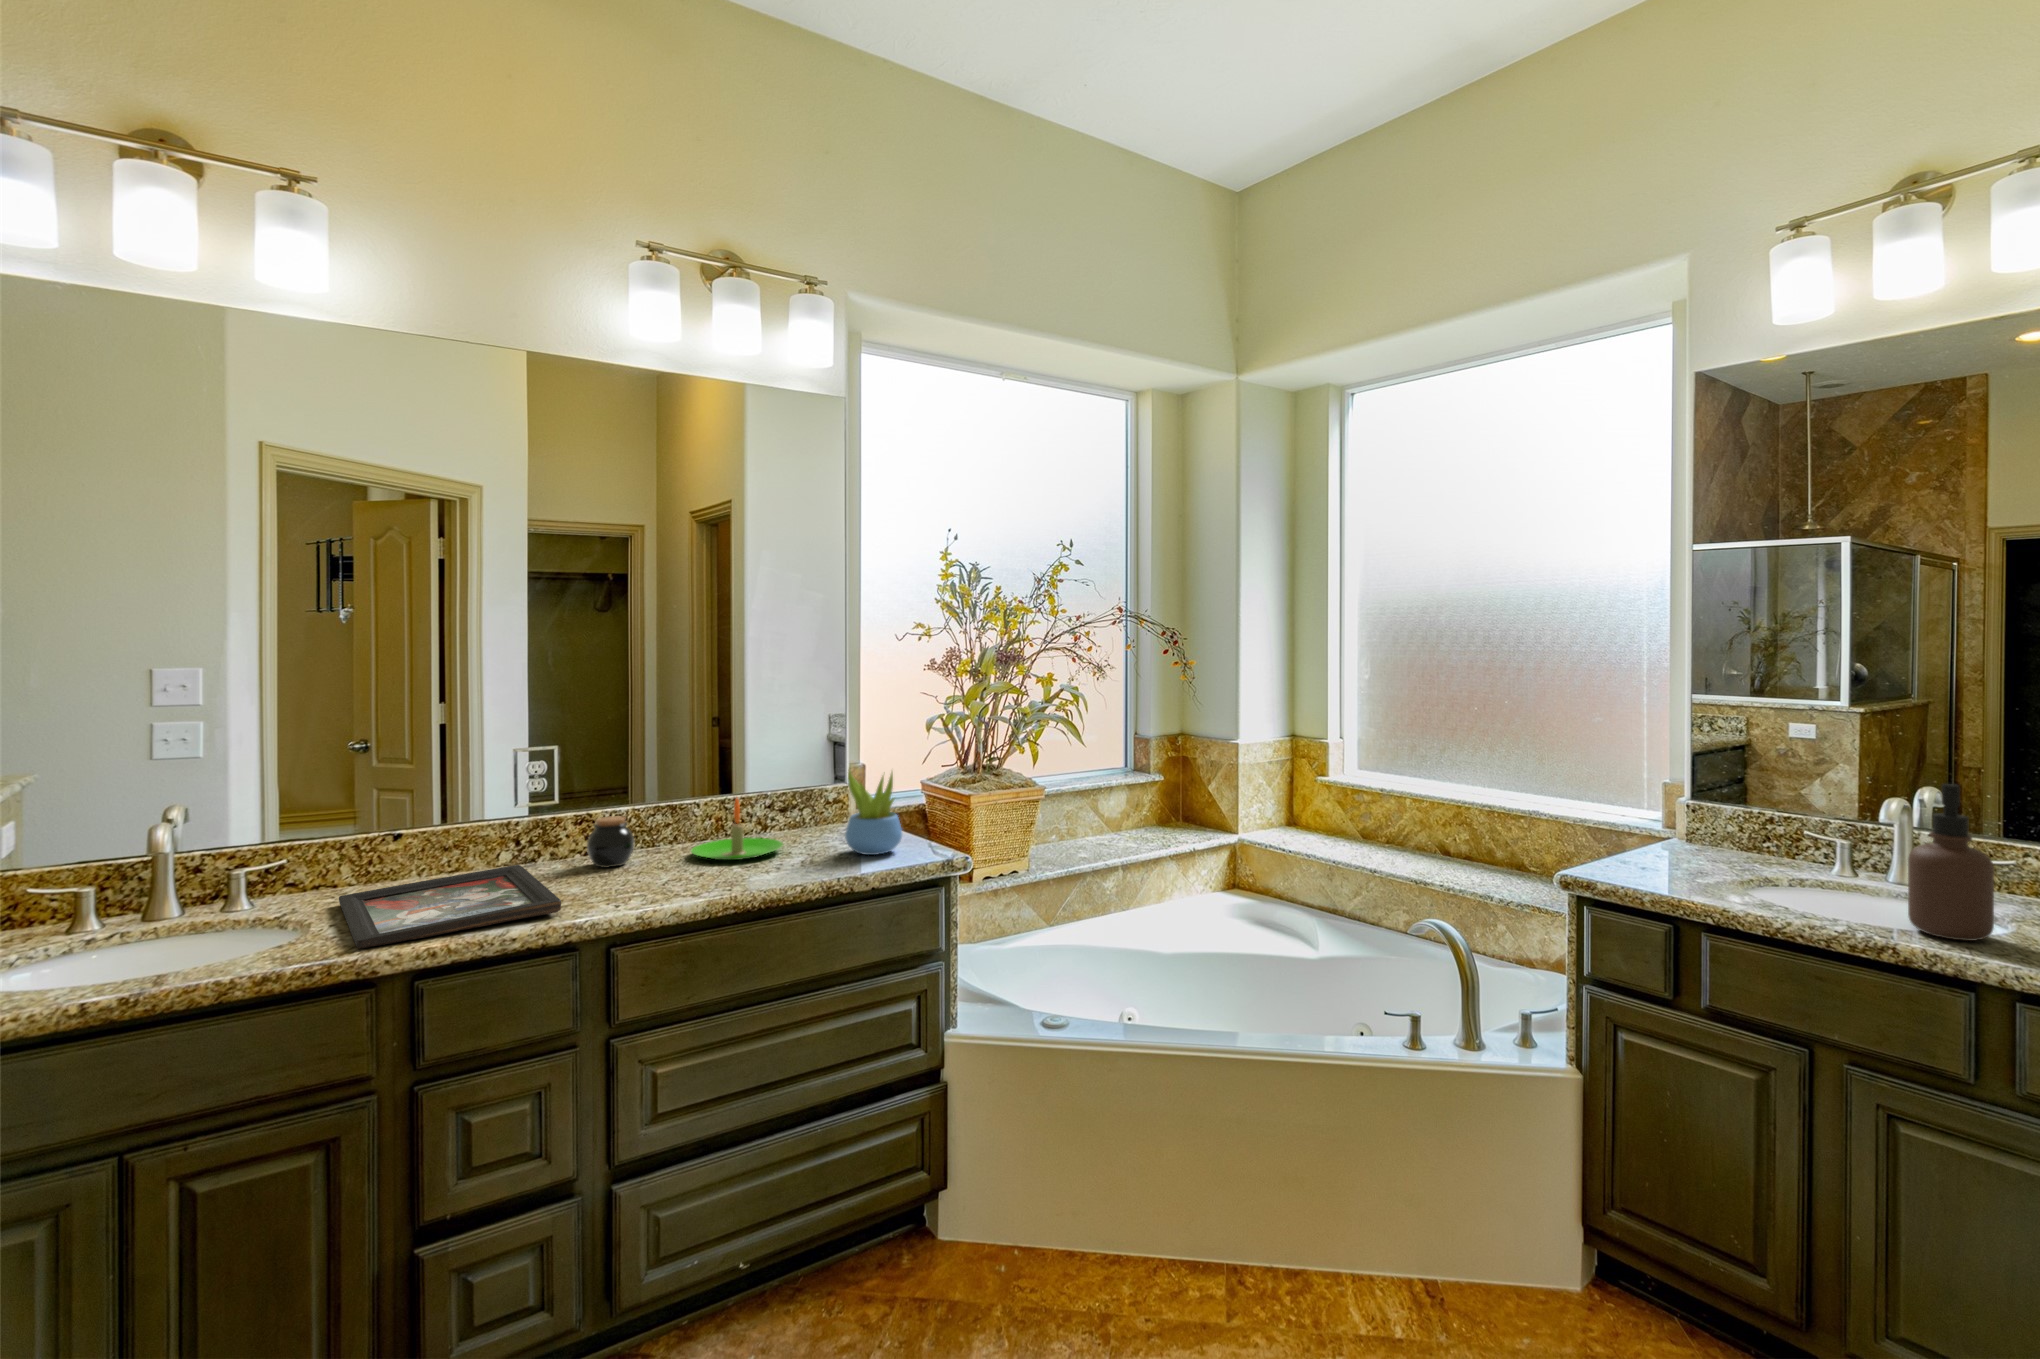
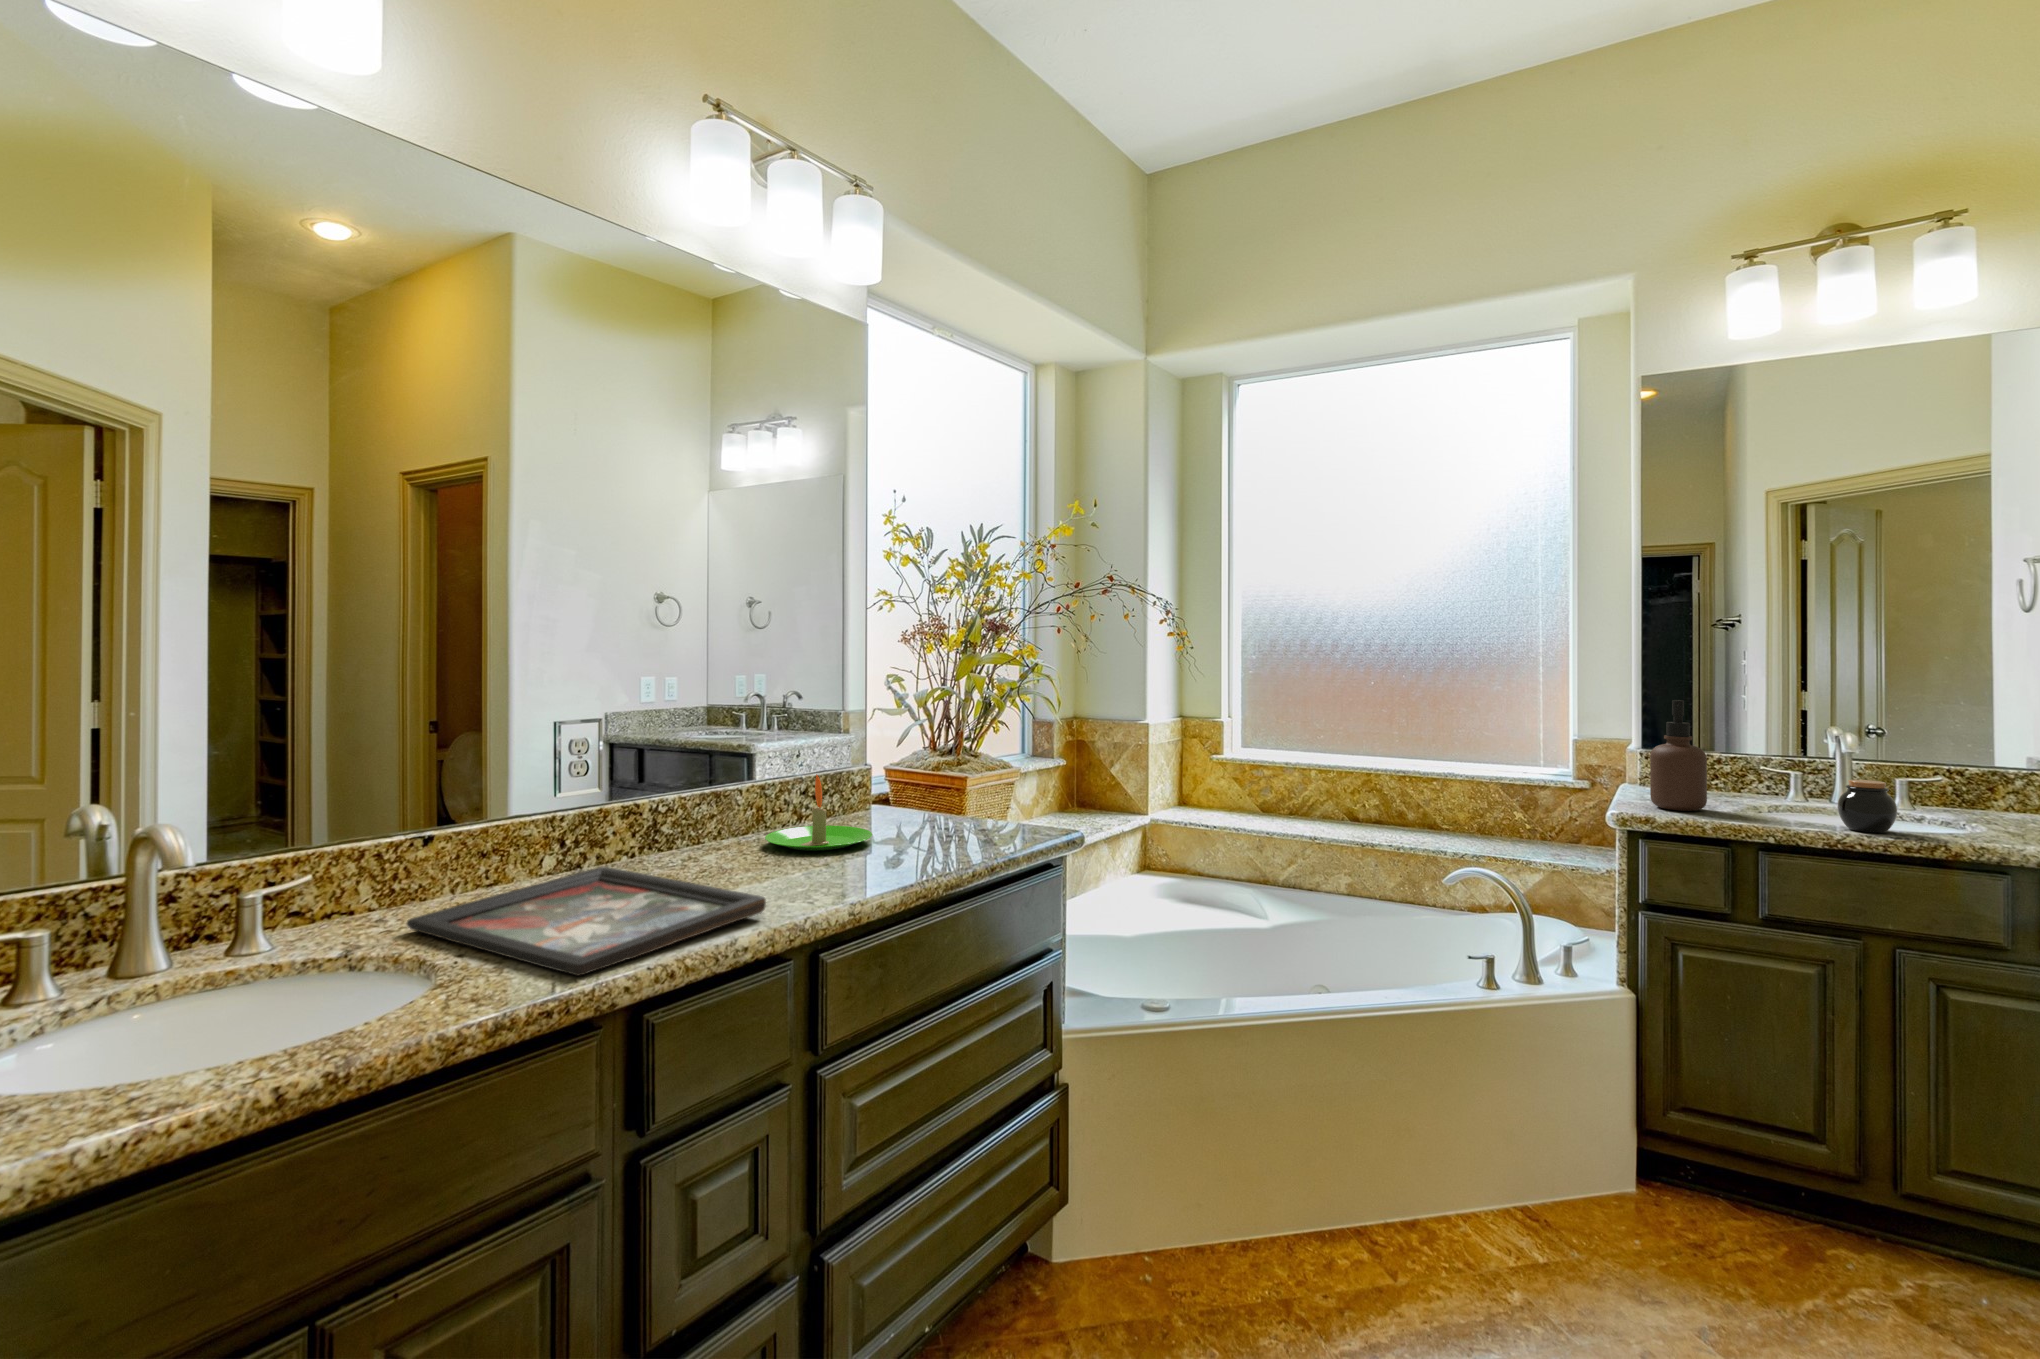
succulent plant: present [845,770,902,855] -> none [939,736,1002,835]
soap dispenser: present [1908,784,1994,941] -> present [1650,700,1707,811]
jar: present [587,816,634,867] -> present [1838,780,1897,833]

